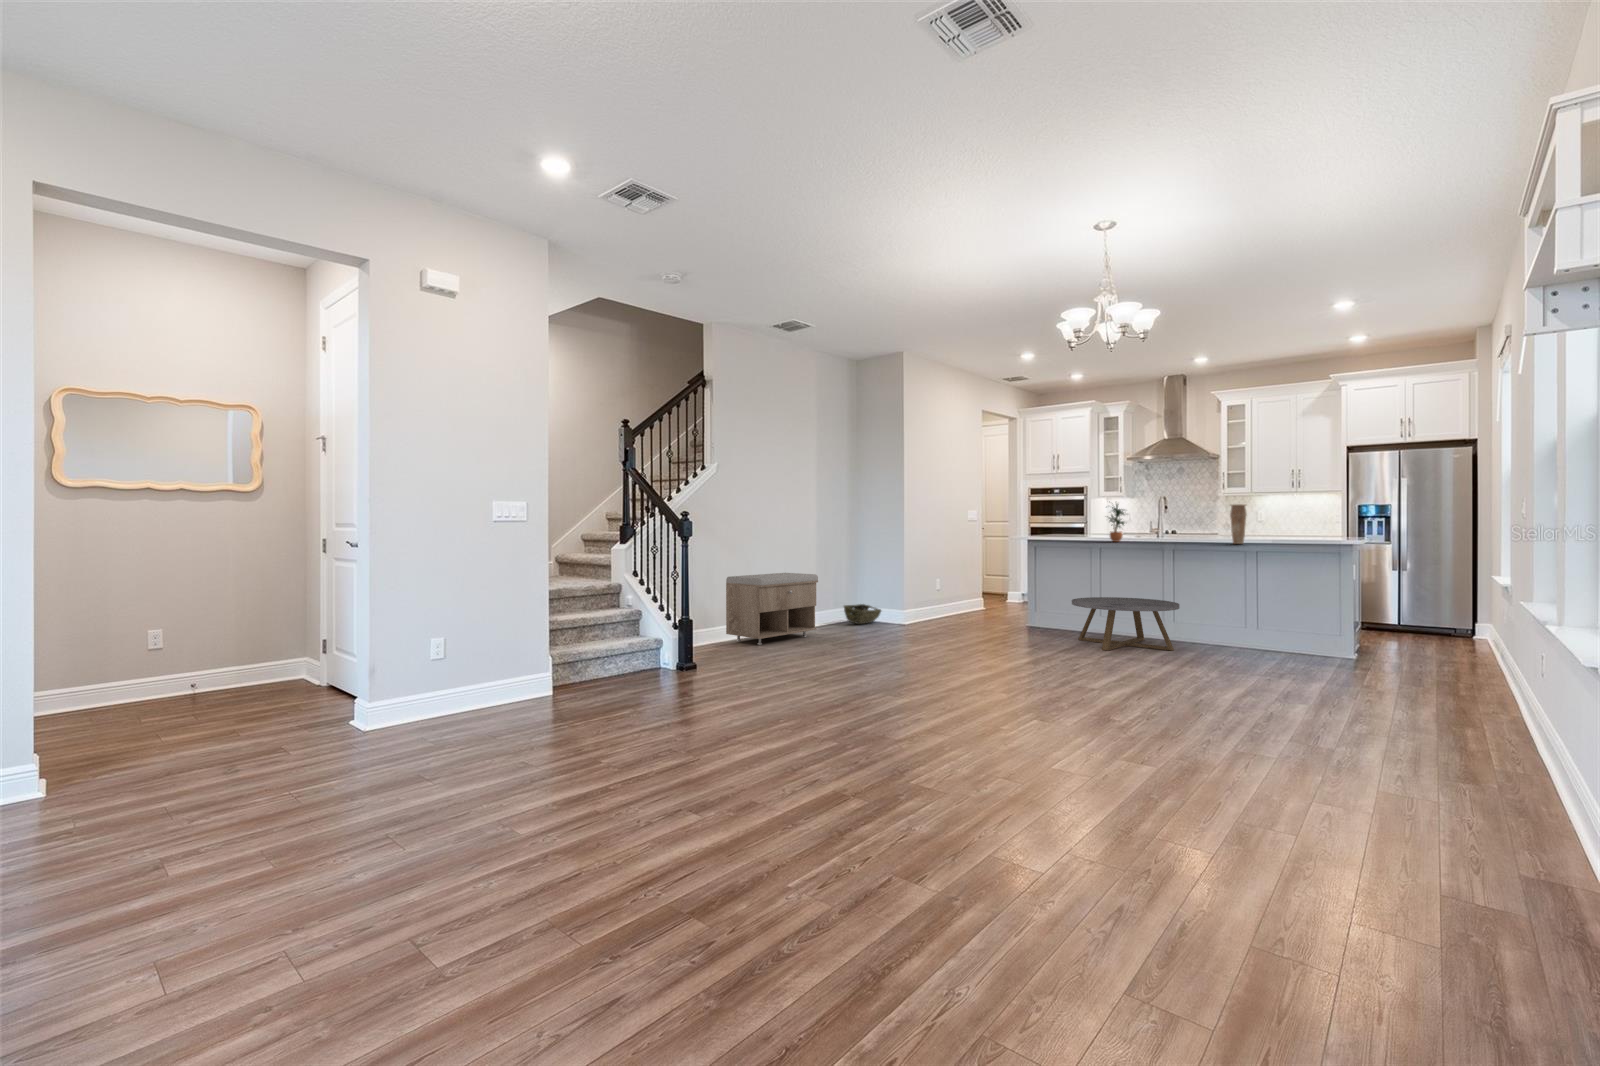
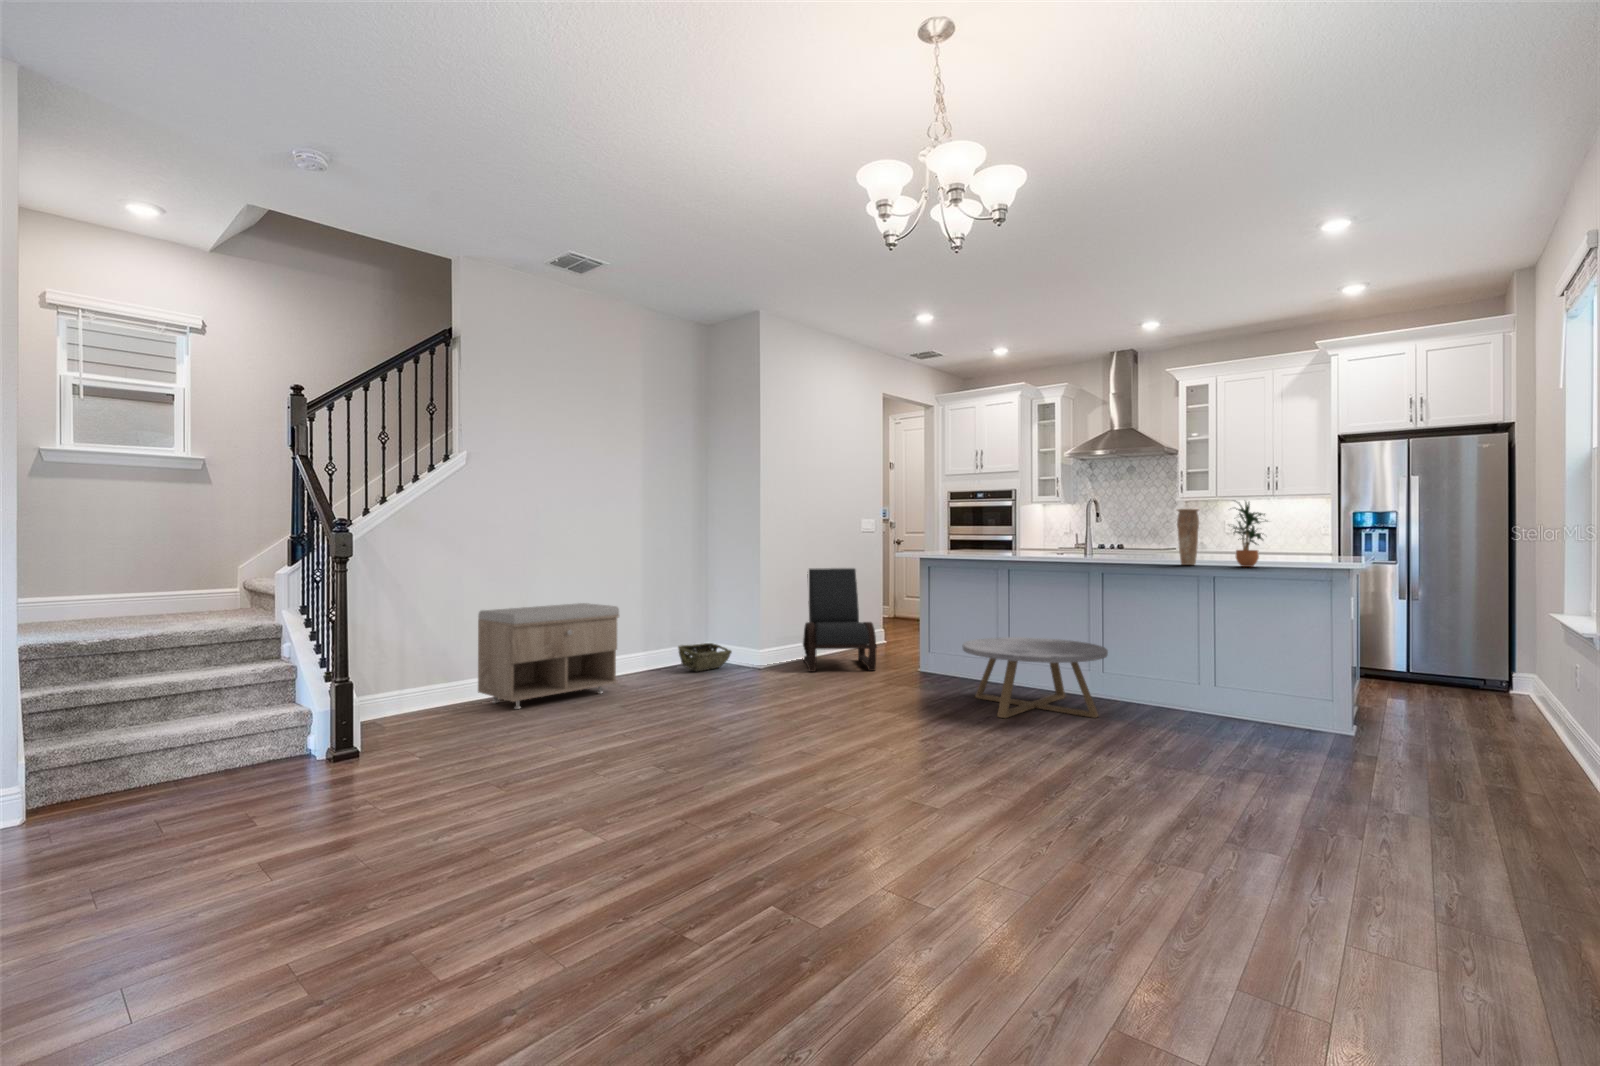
potted plant: present [1109,504,1125,542] -> present [1233,502,1266,567]
lounge chair: none [931,548,994,625] -> present [803,568,877,672]

